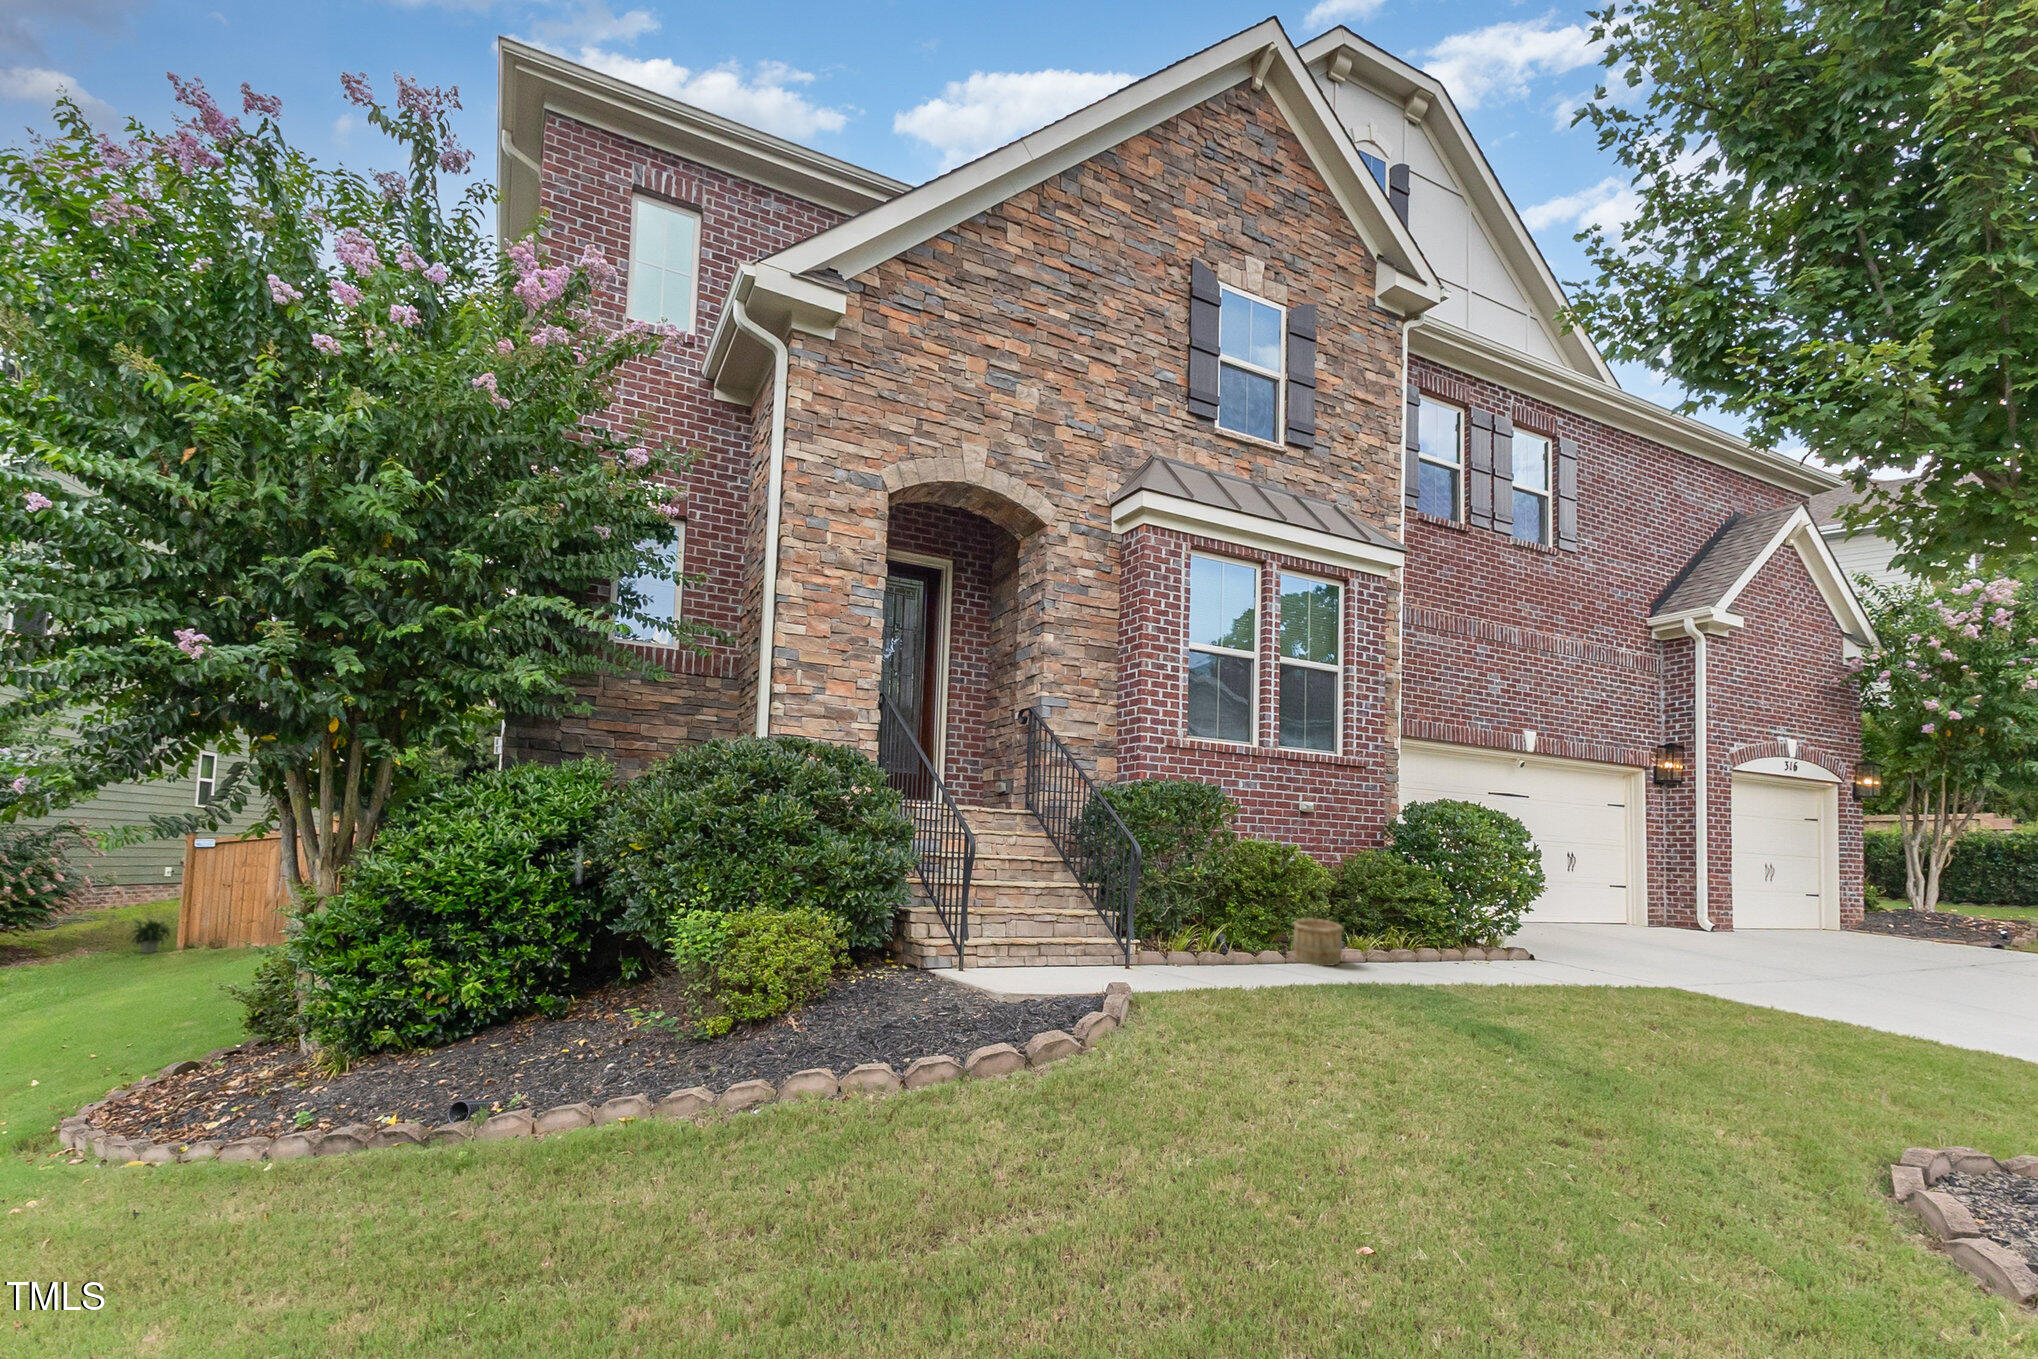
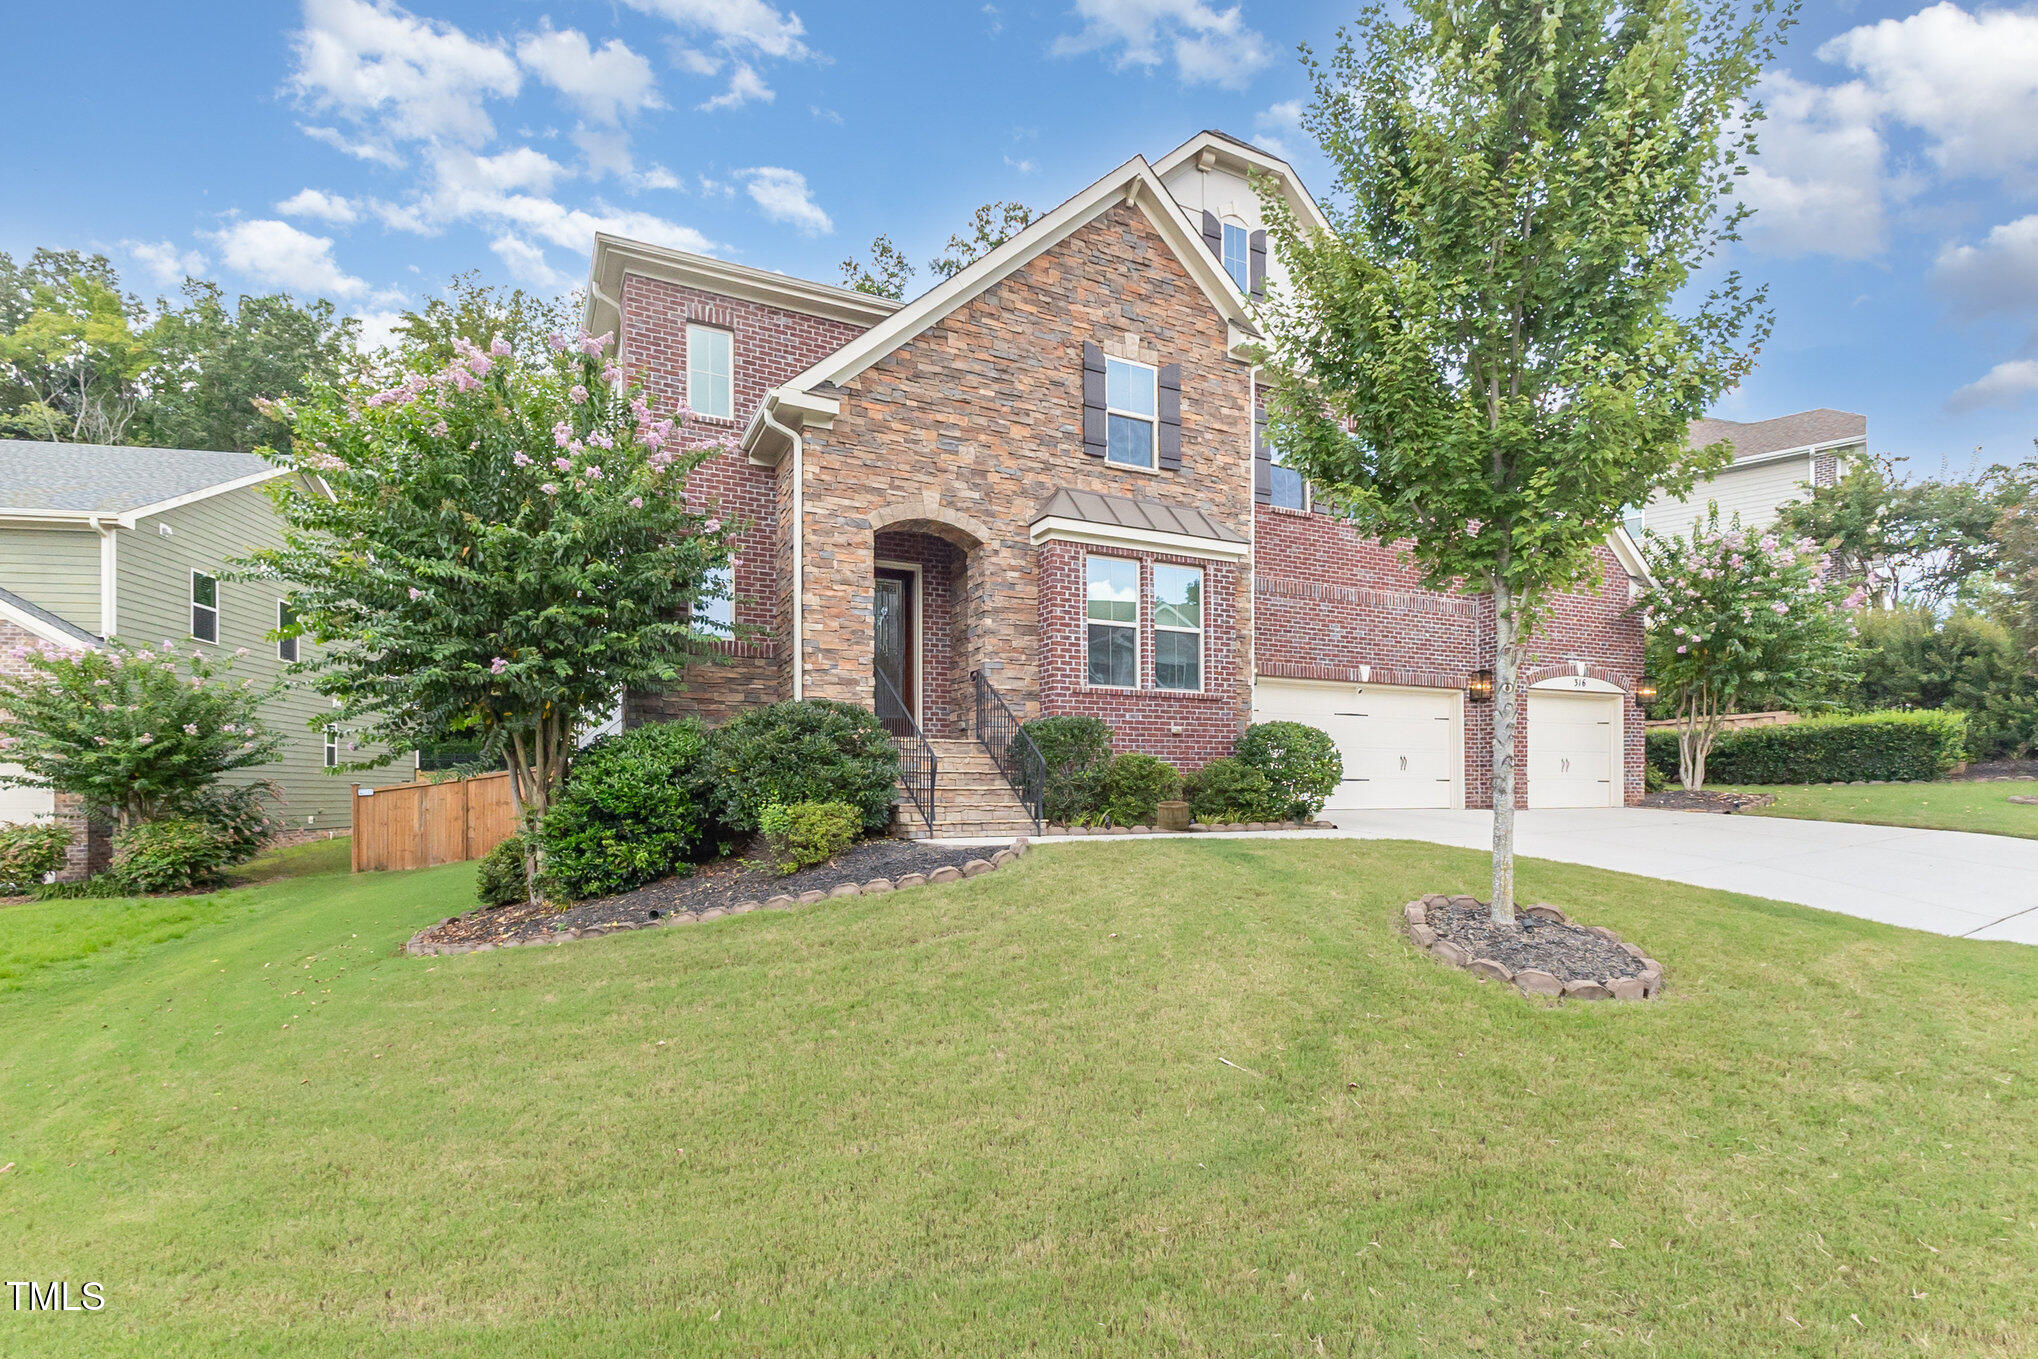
potted plant: present [130,919,170,953] -> present [1284,802,1313,825]

